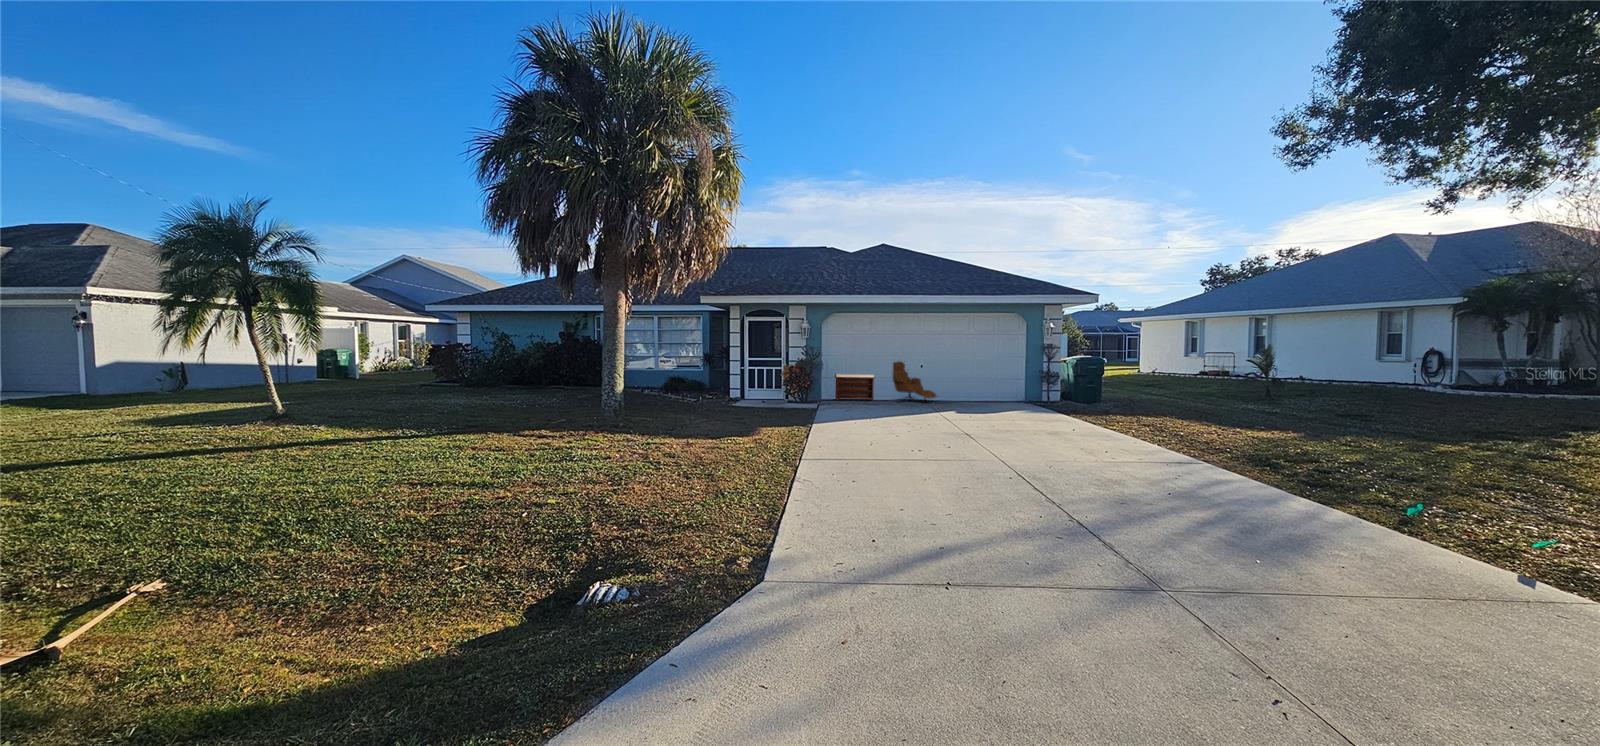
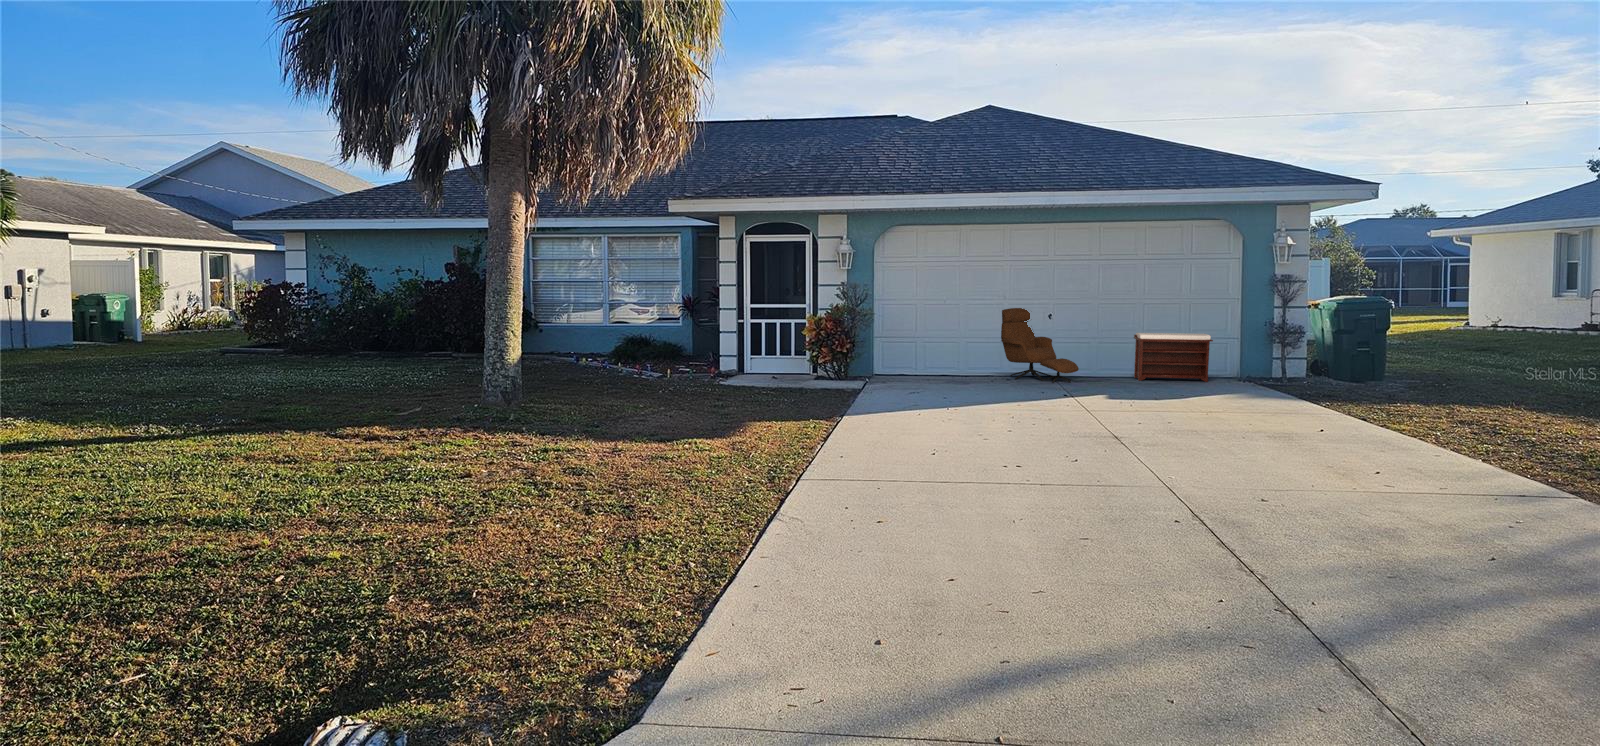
bench: present [835,374,875,401] -> present [1134,333,1213,382]

